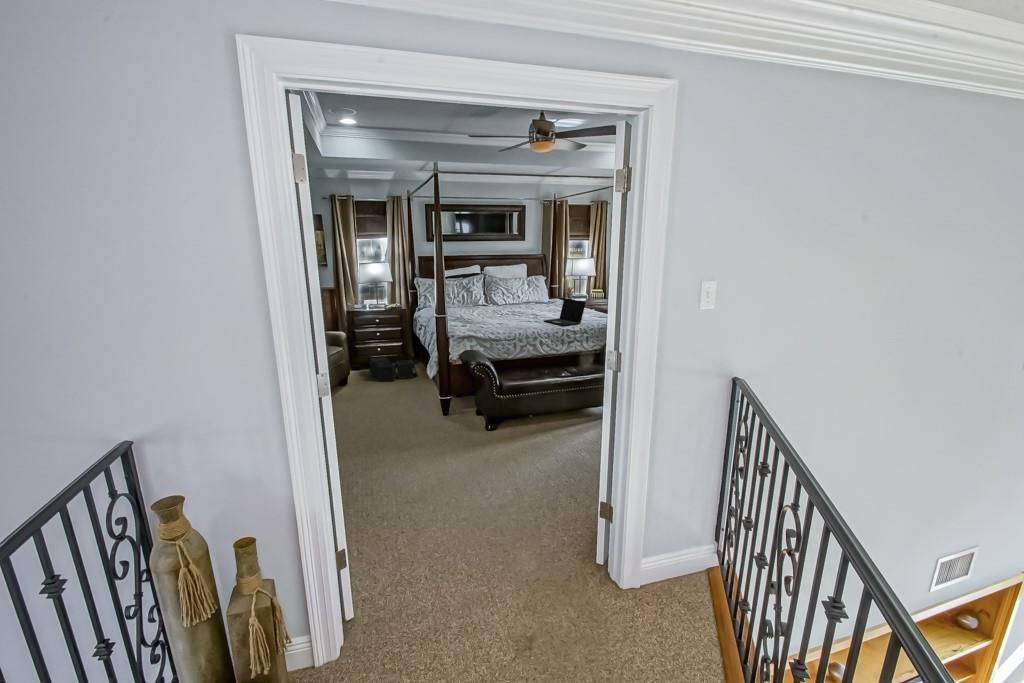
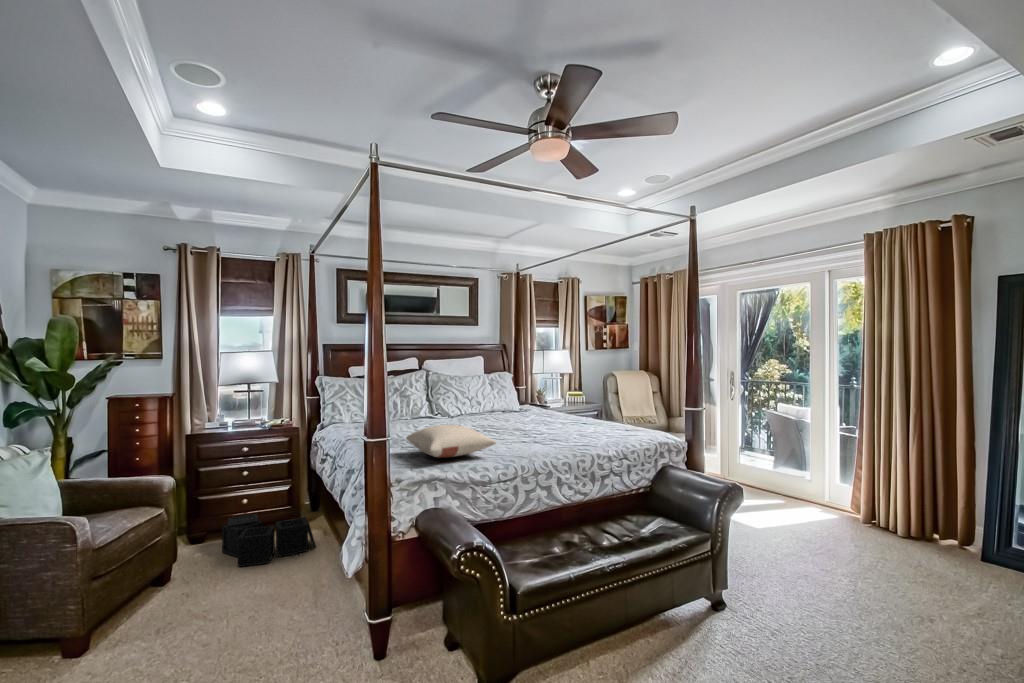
laptop: present [544,299,586,326] -> none [546,402,616,448]
pillow: none [461,310,508,327] -> present [406,425,497,458]

